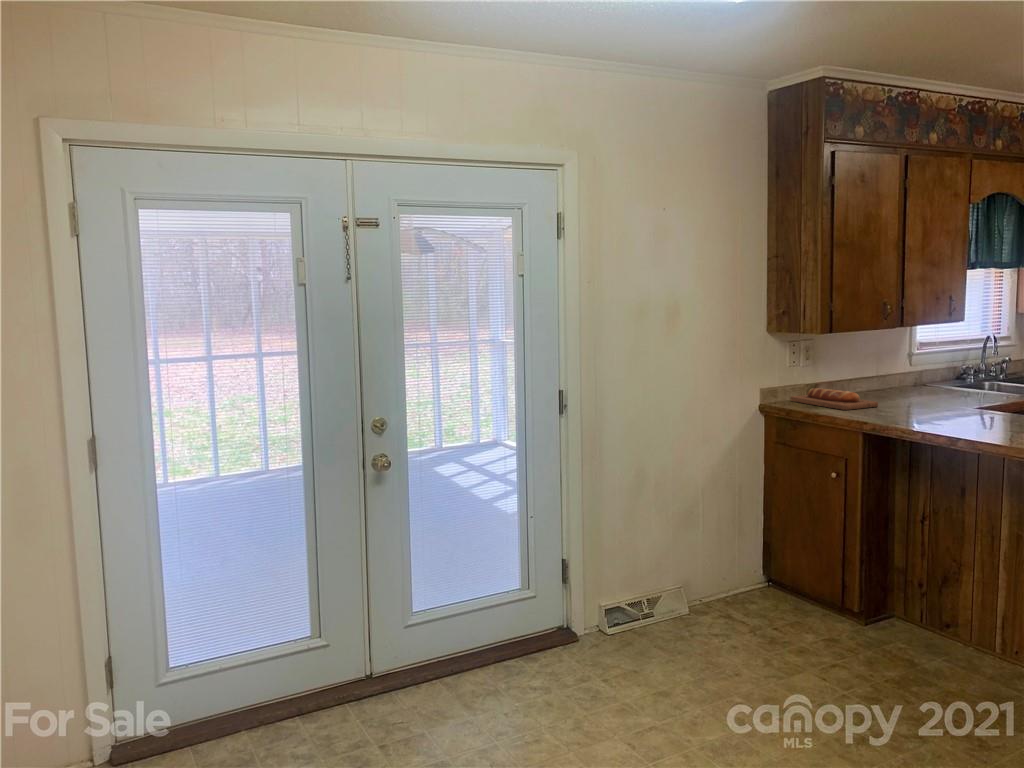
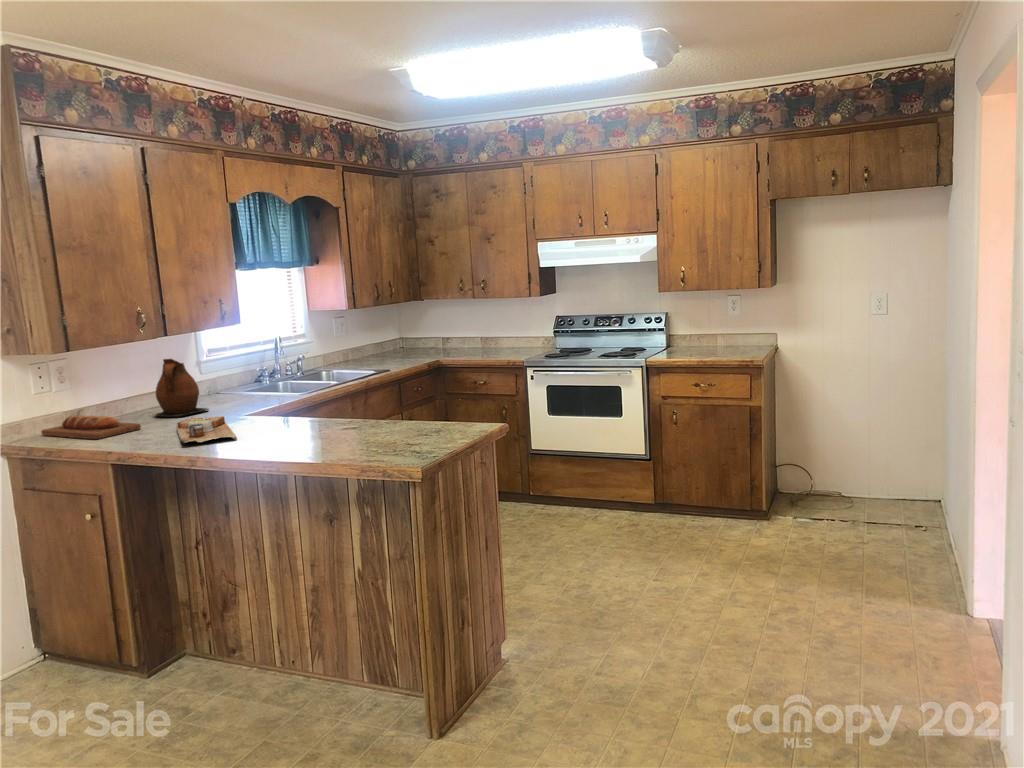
ceramic pitcher: none [877,347,932,400] -> present [156,359,208,417]
cutting board: none [916,402,994,428] -> present [176,416,237,444]

